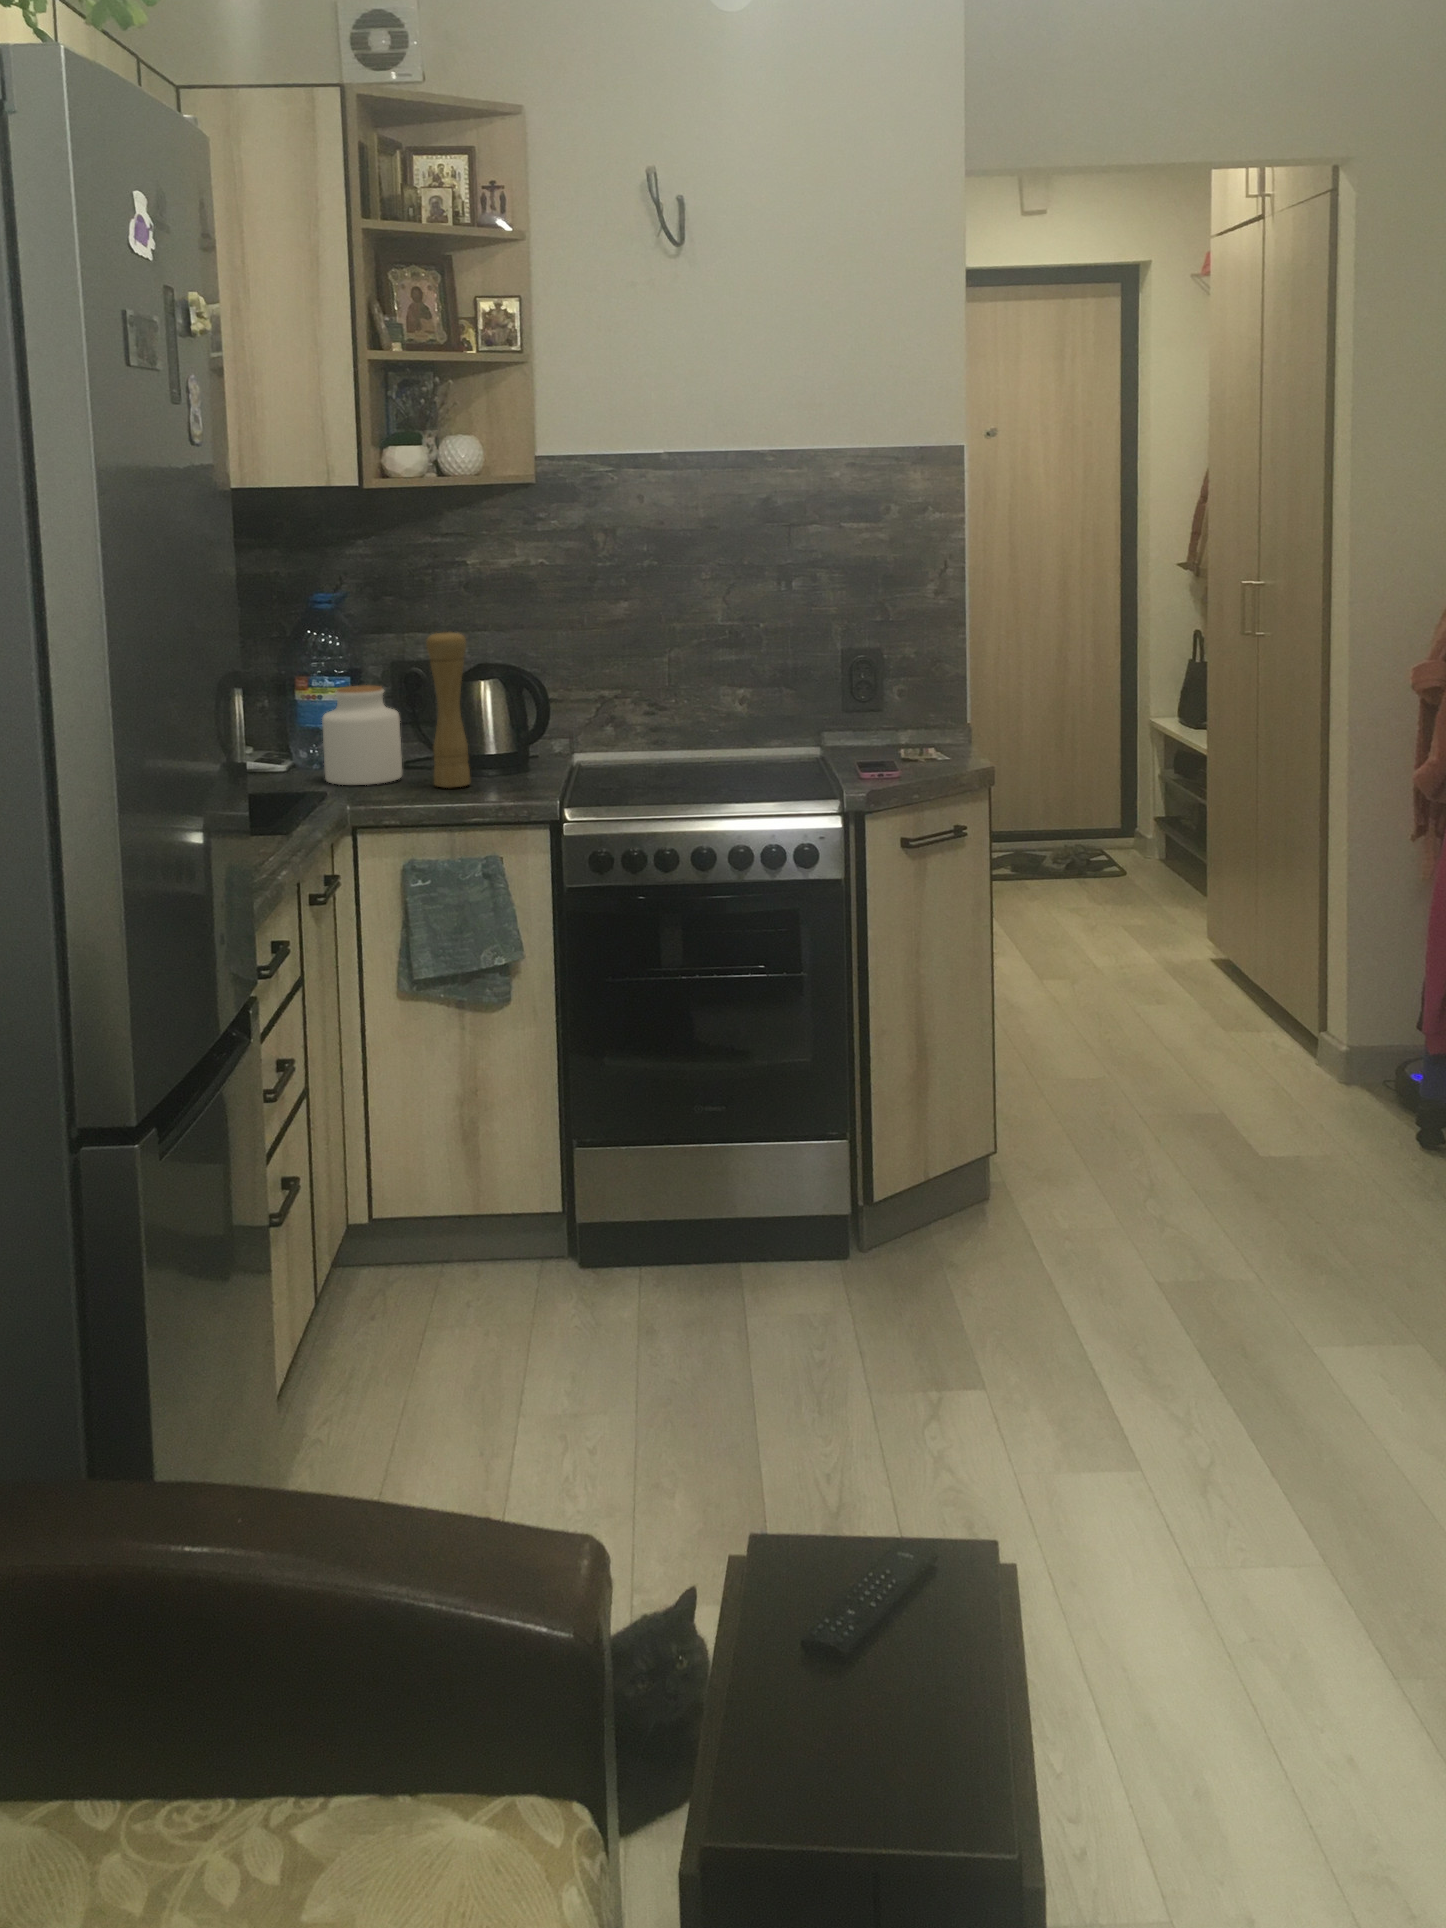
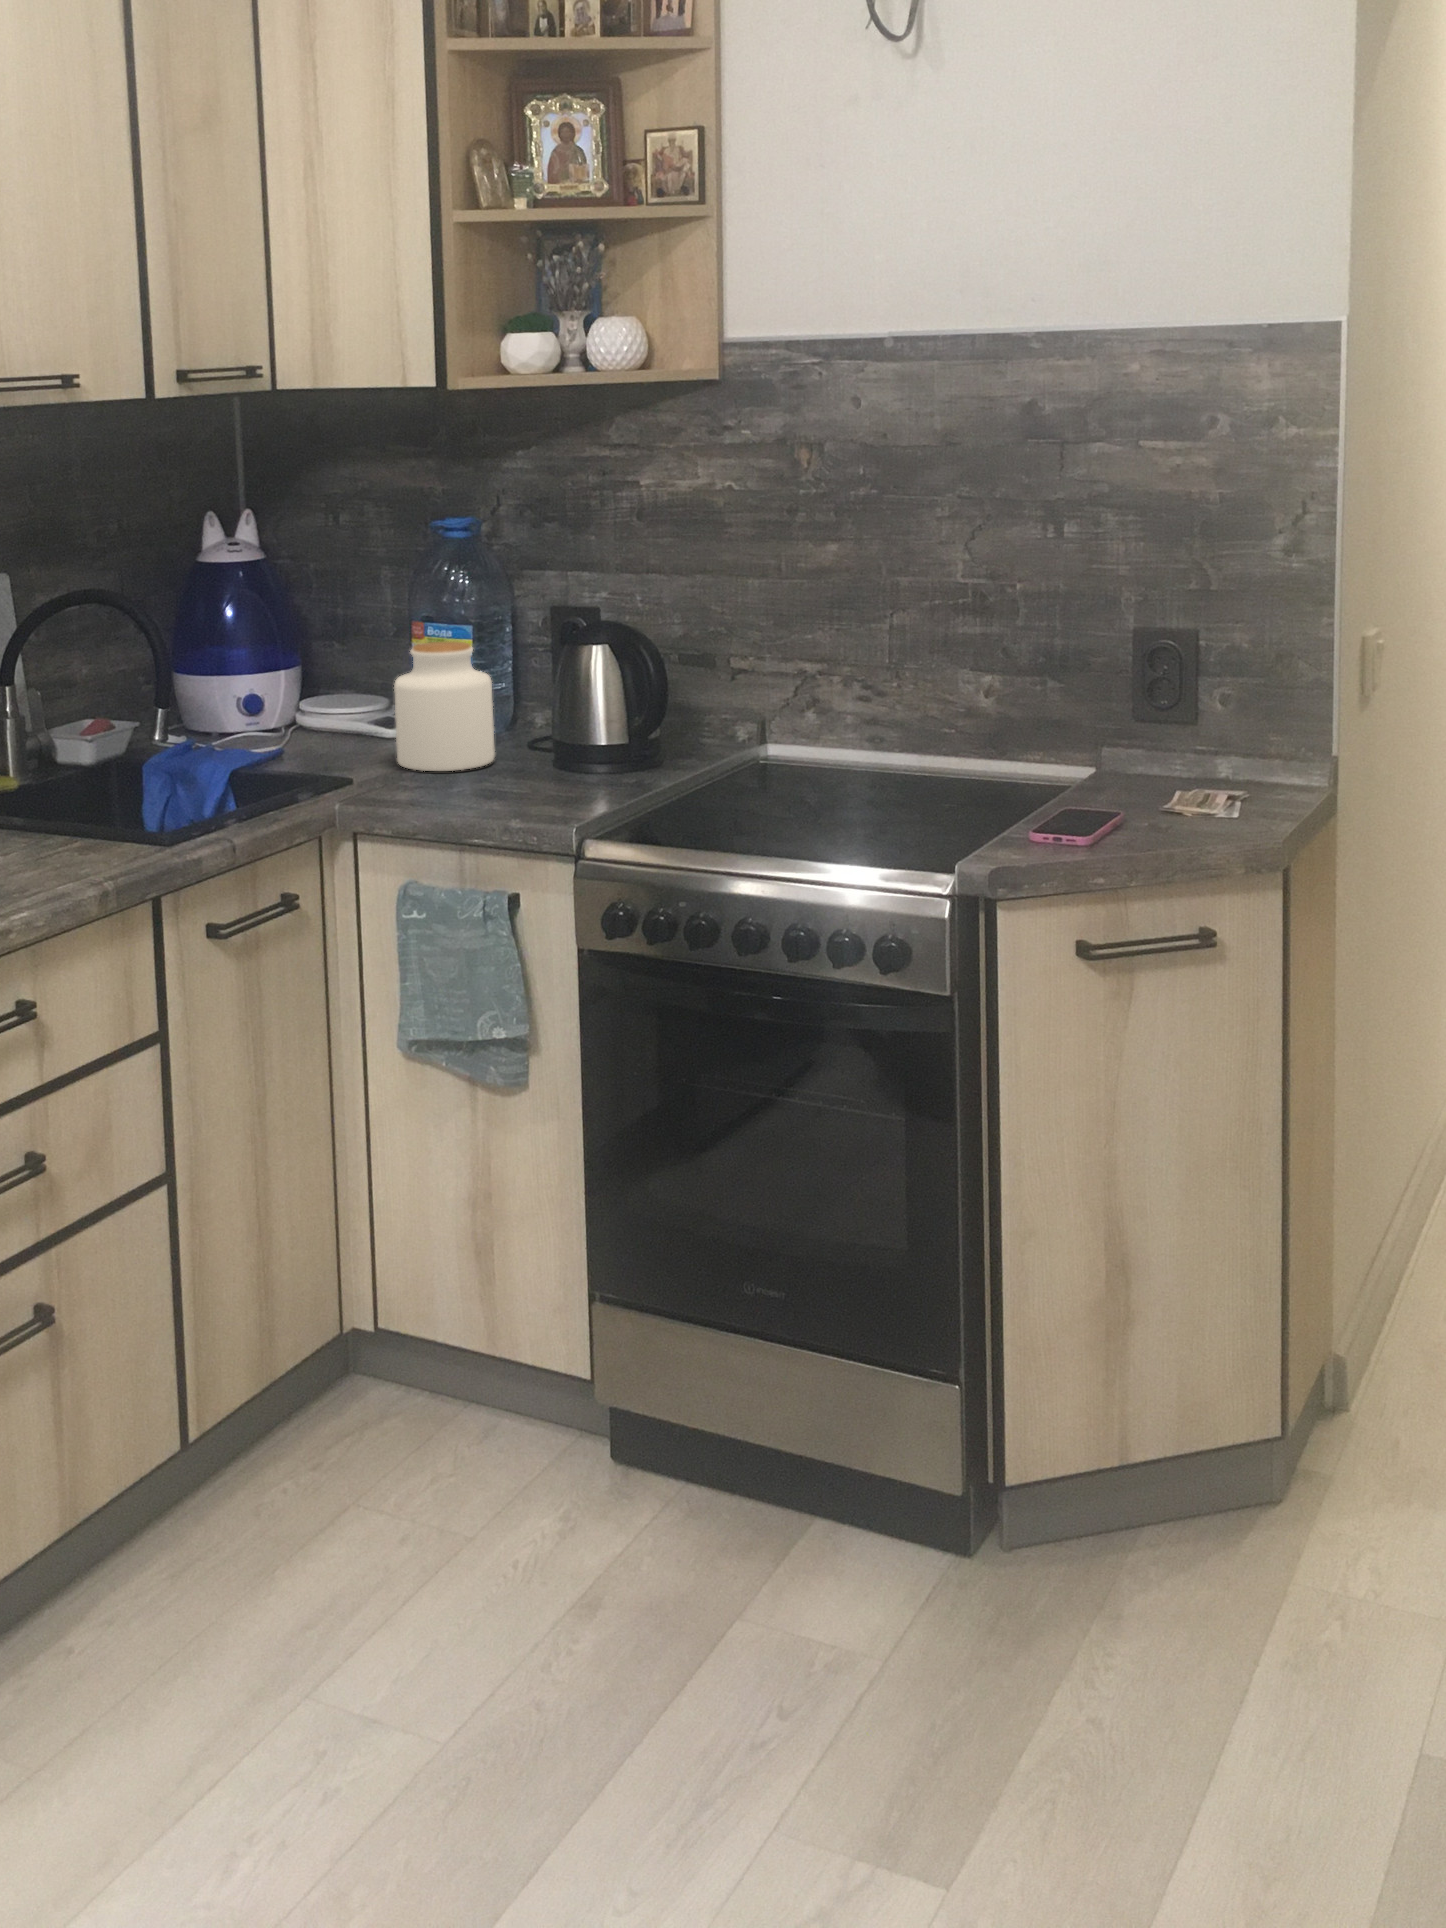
pepper mill: present [426,630,471,788] -> none [490,579,545,788]

